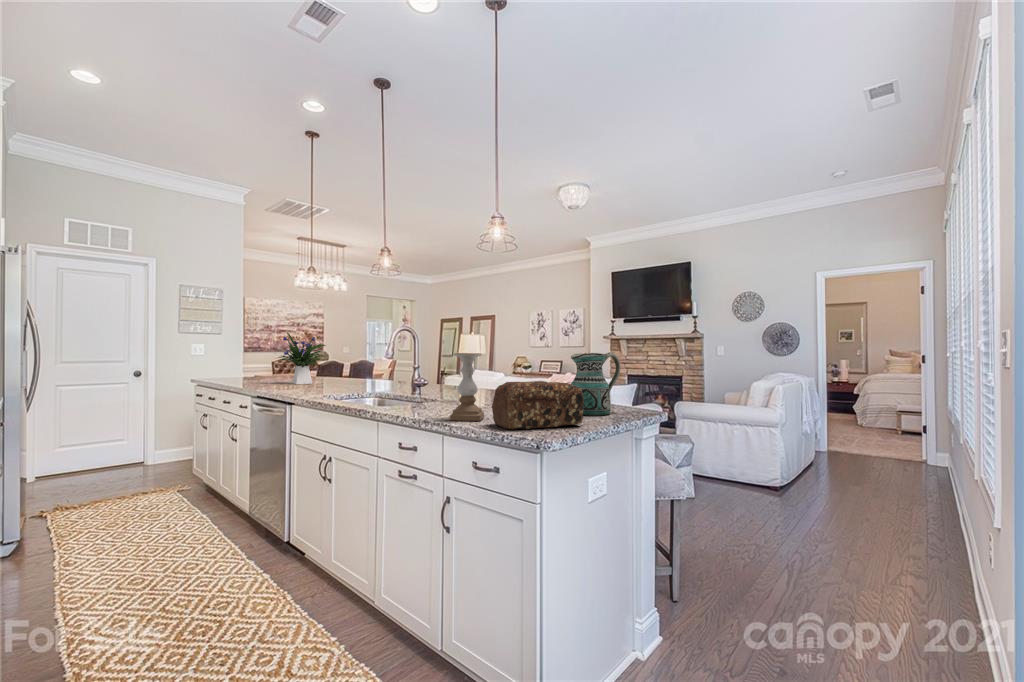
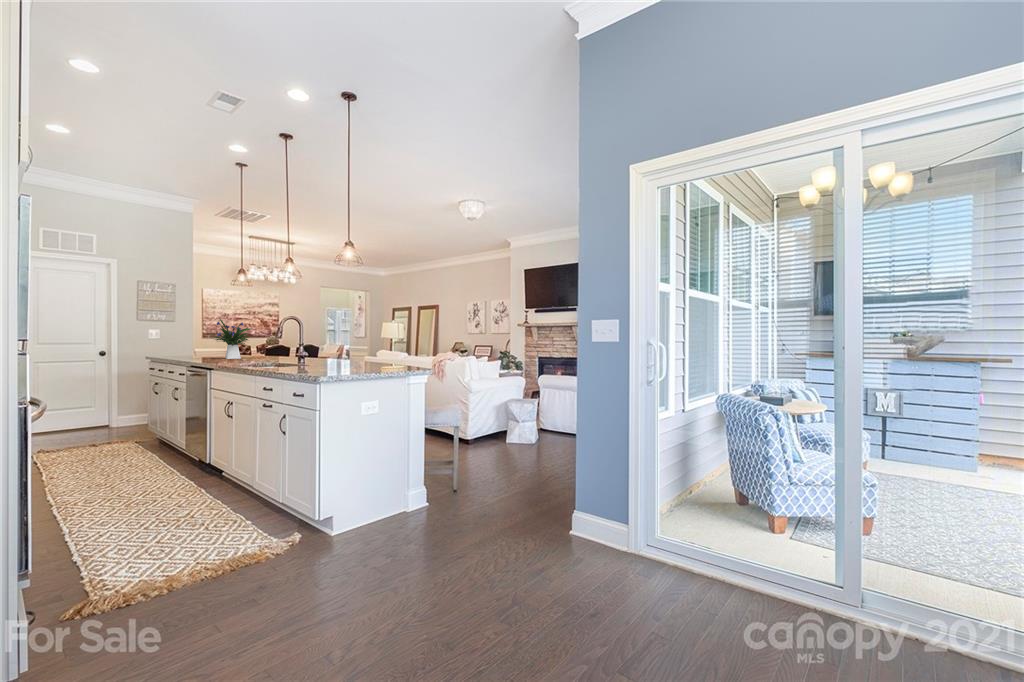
ceramic pitcher: present [571,352,620,416] -> none [376,330,412,369]
candle holder: present [450,353,484,421] -> none [287,329,313,369]
bread loaf: present [492,381,584,430] -> none [307,345,360,372]

